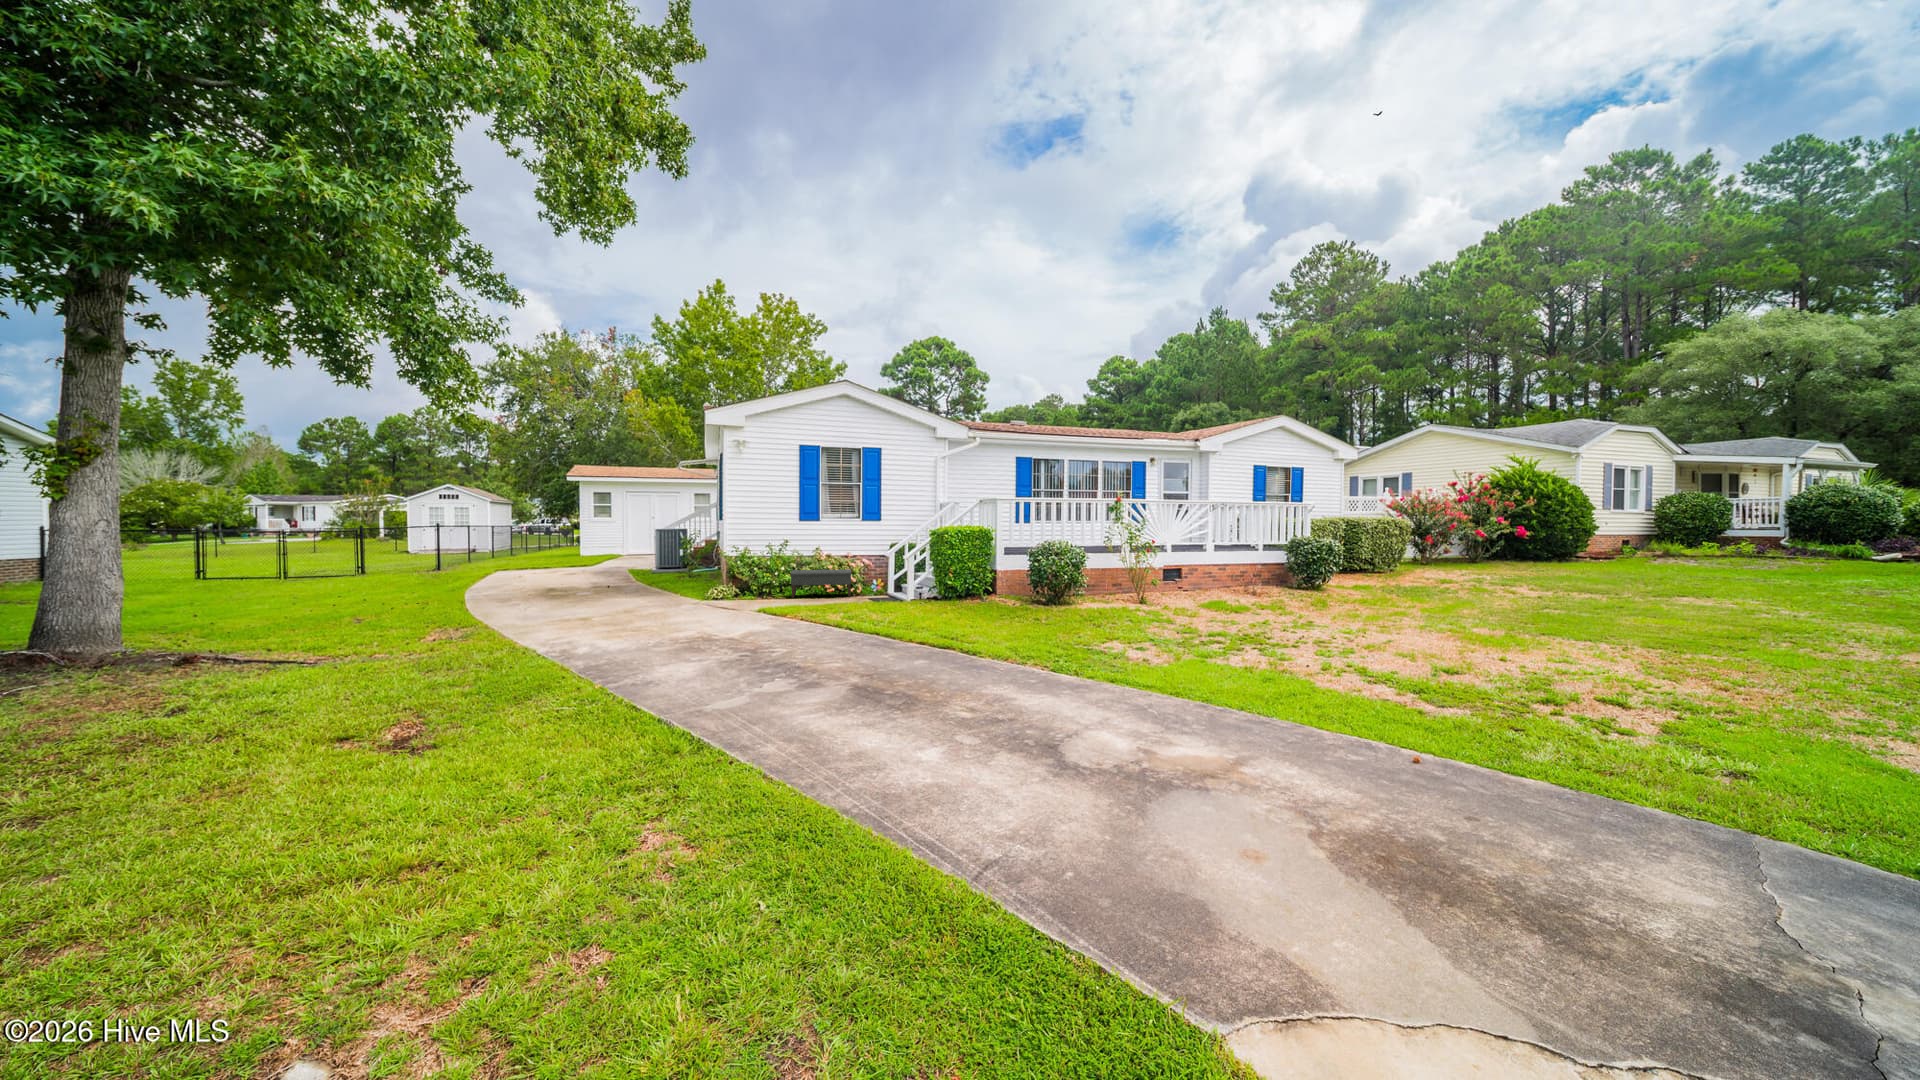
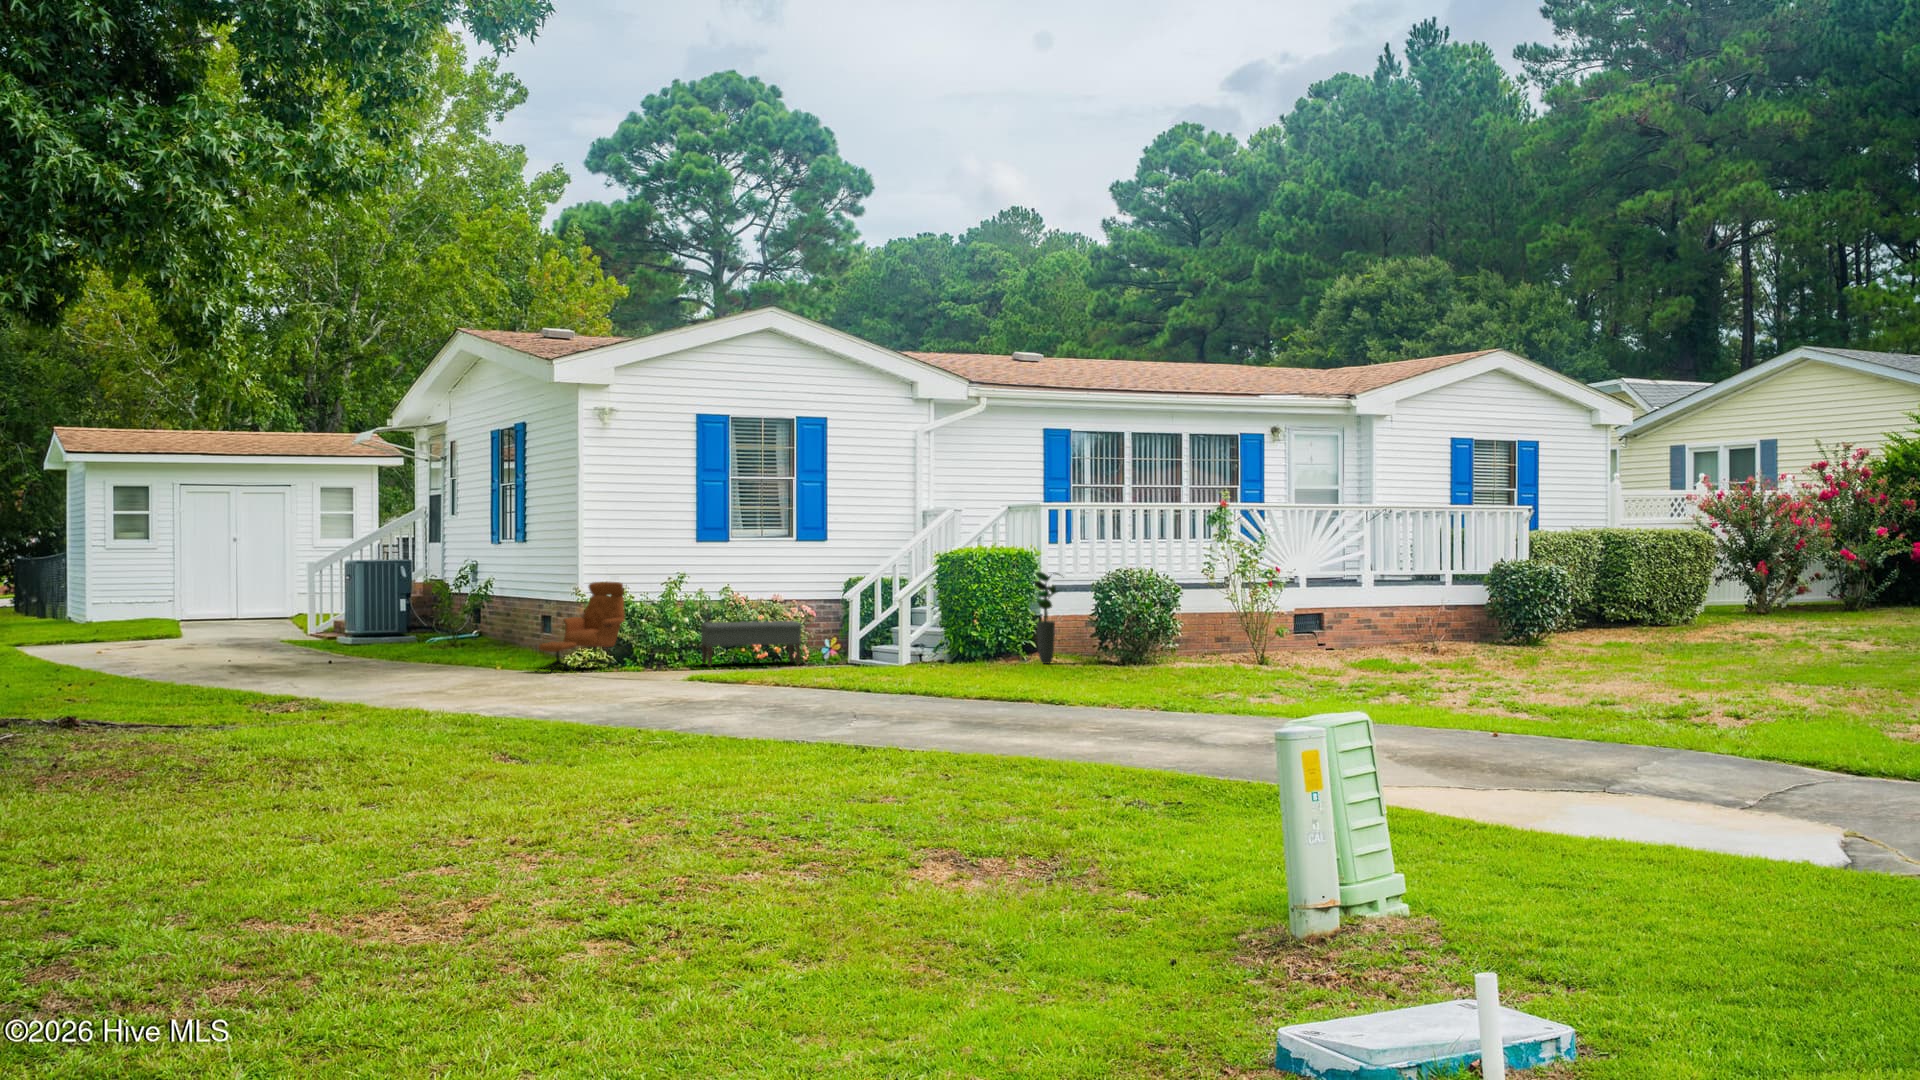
potted plant: none [989,542,1014,600] -> present [1033,572,1060,664]
armchair: none [681,545,744,603] -> present [536,582,625,672]

